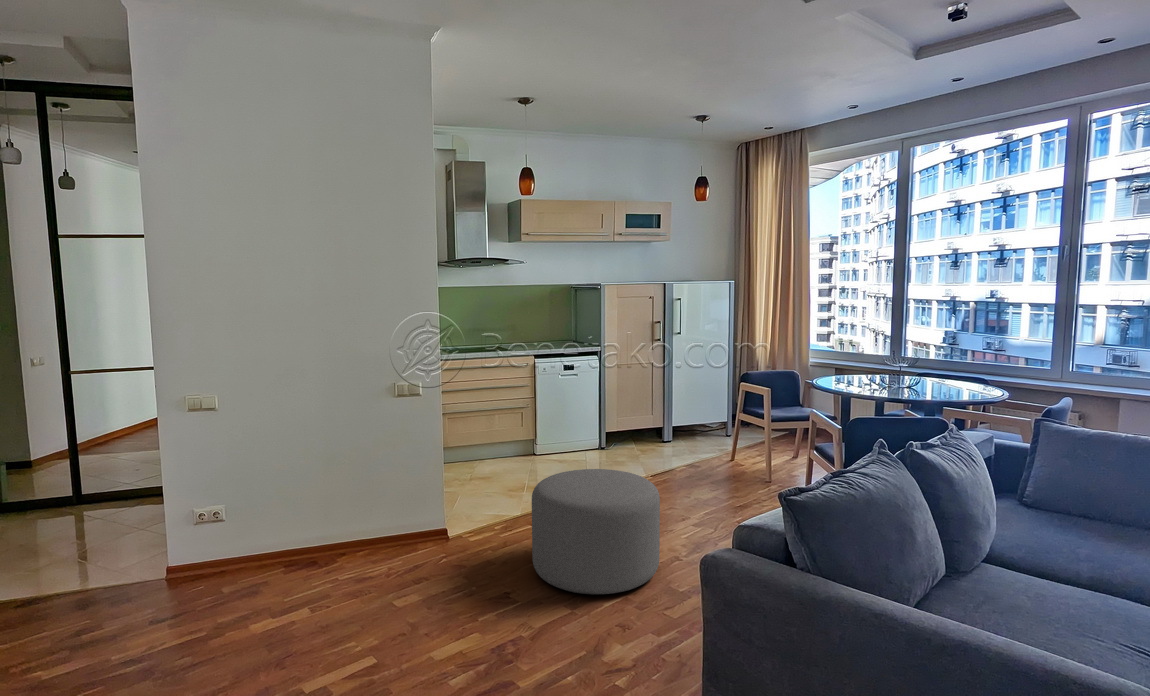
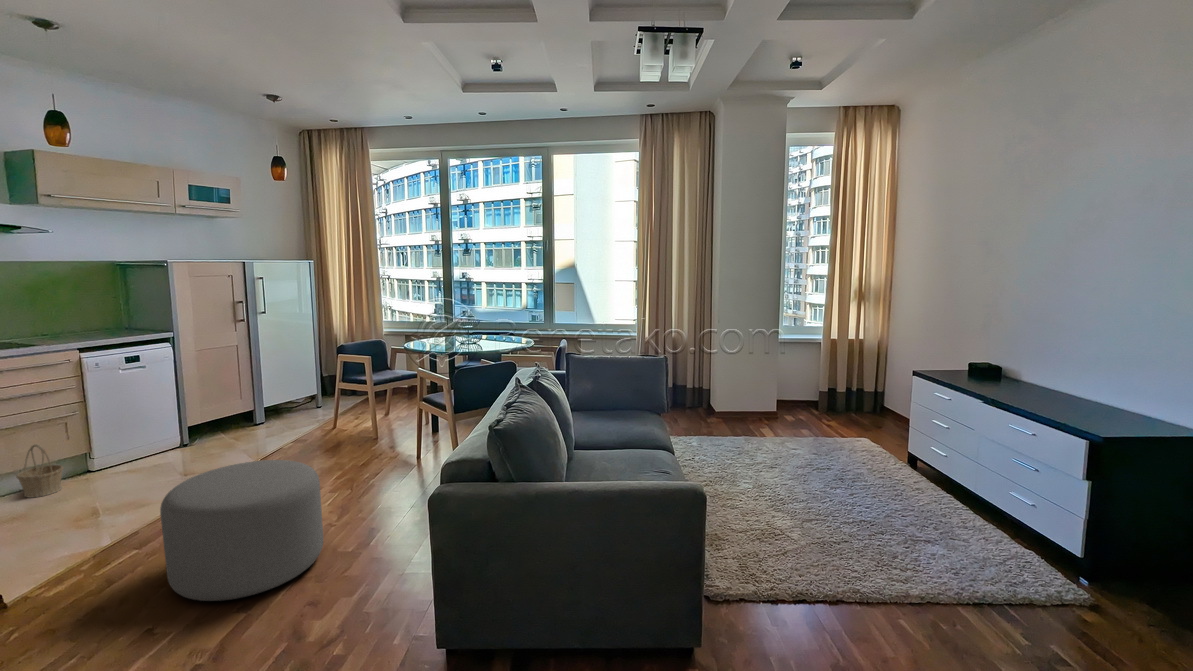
basket: none [489,426,516,468] -> present [16,444,64,498]

